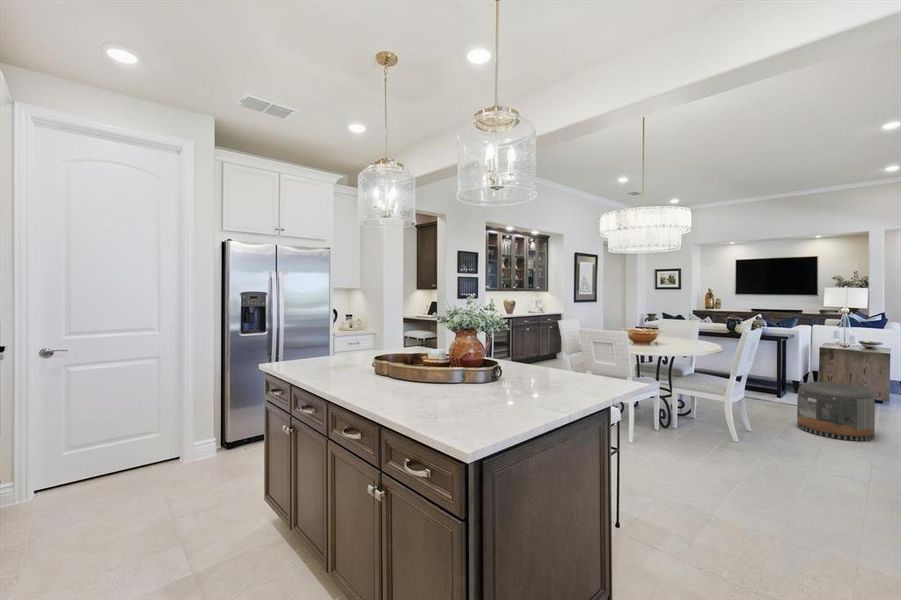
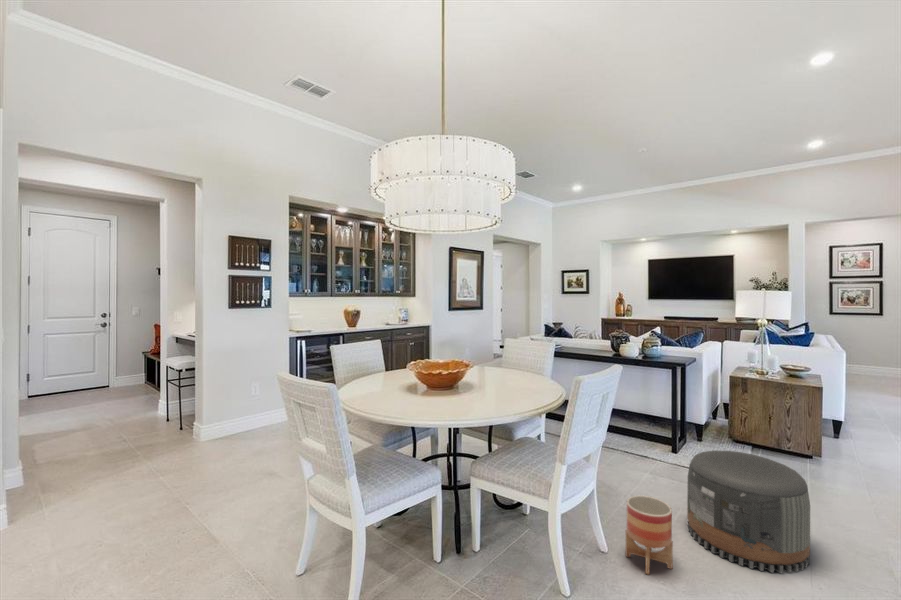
planter: none [763,401,792,439] -> present [626,496,673,574]

